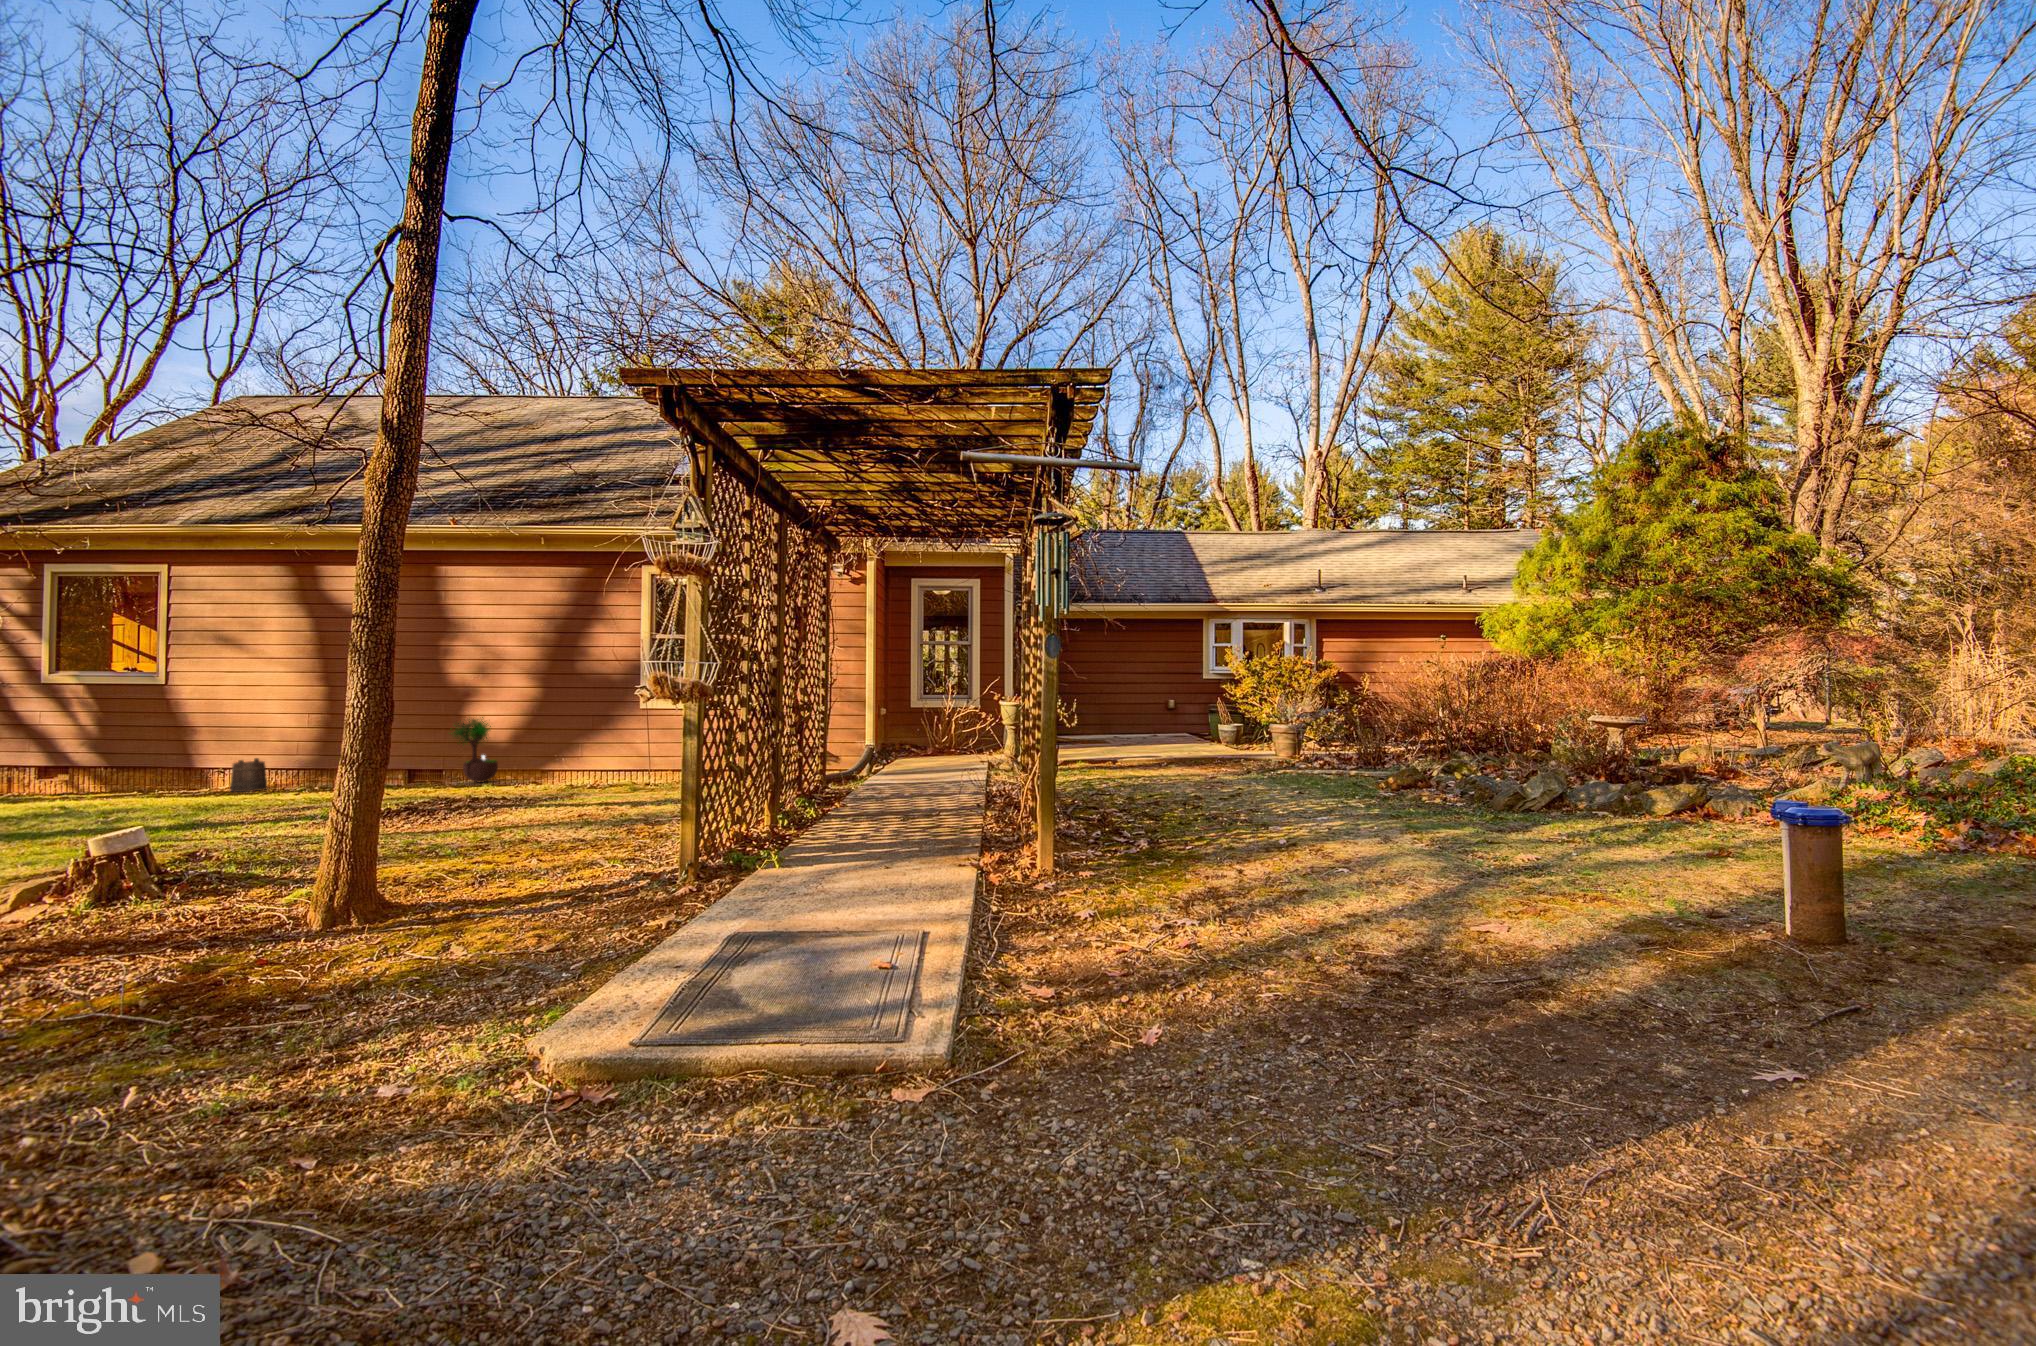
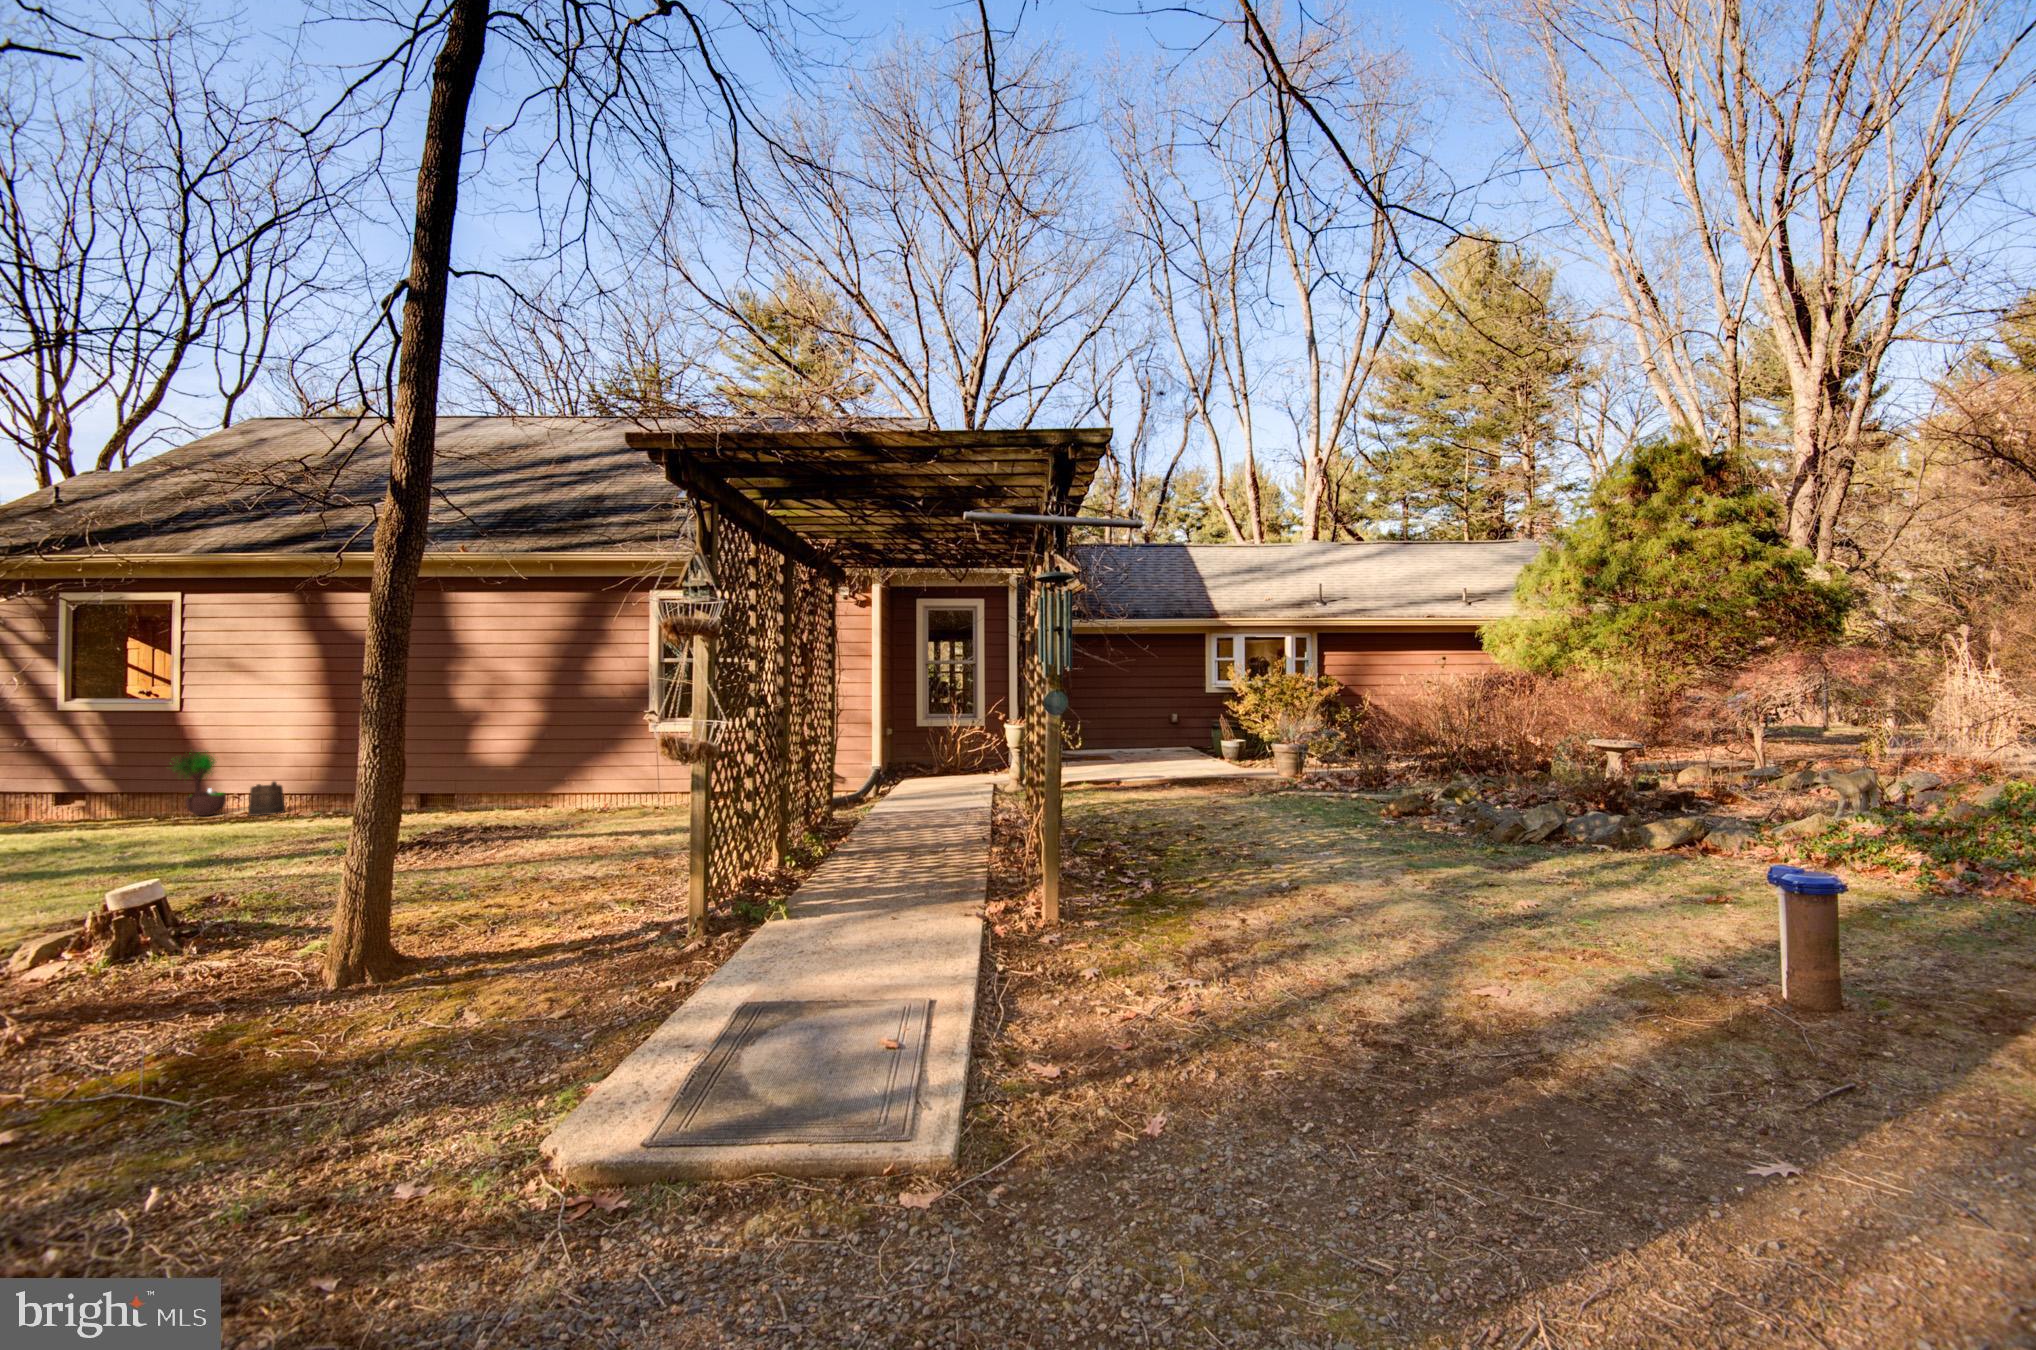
potted tree: present [453,717,498,782] -> present [170,750,226,816]

